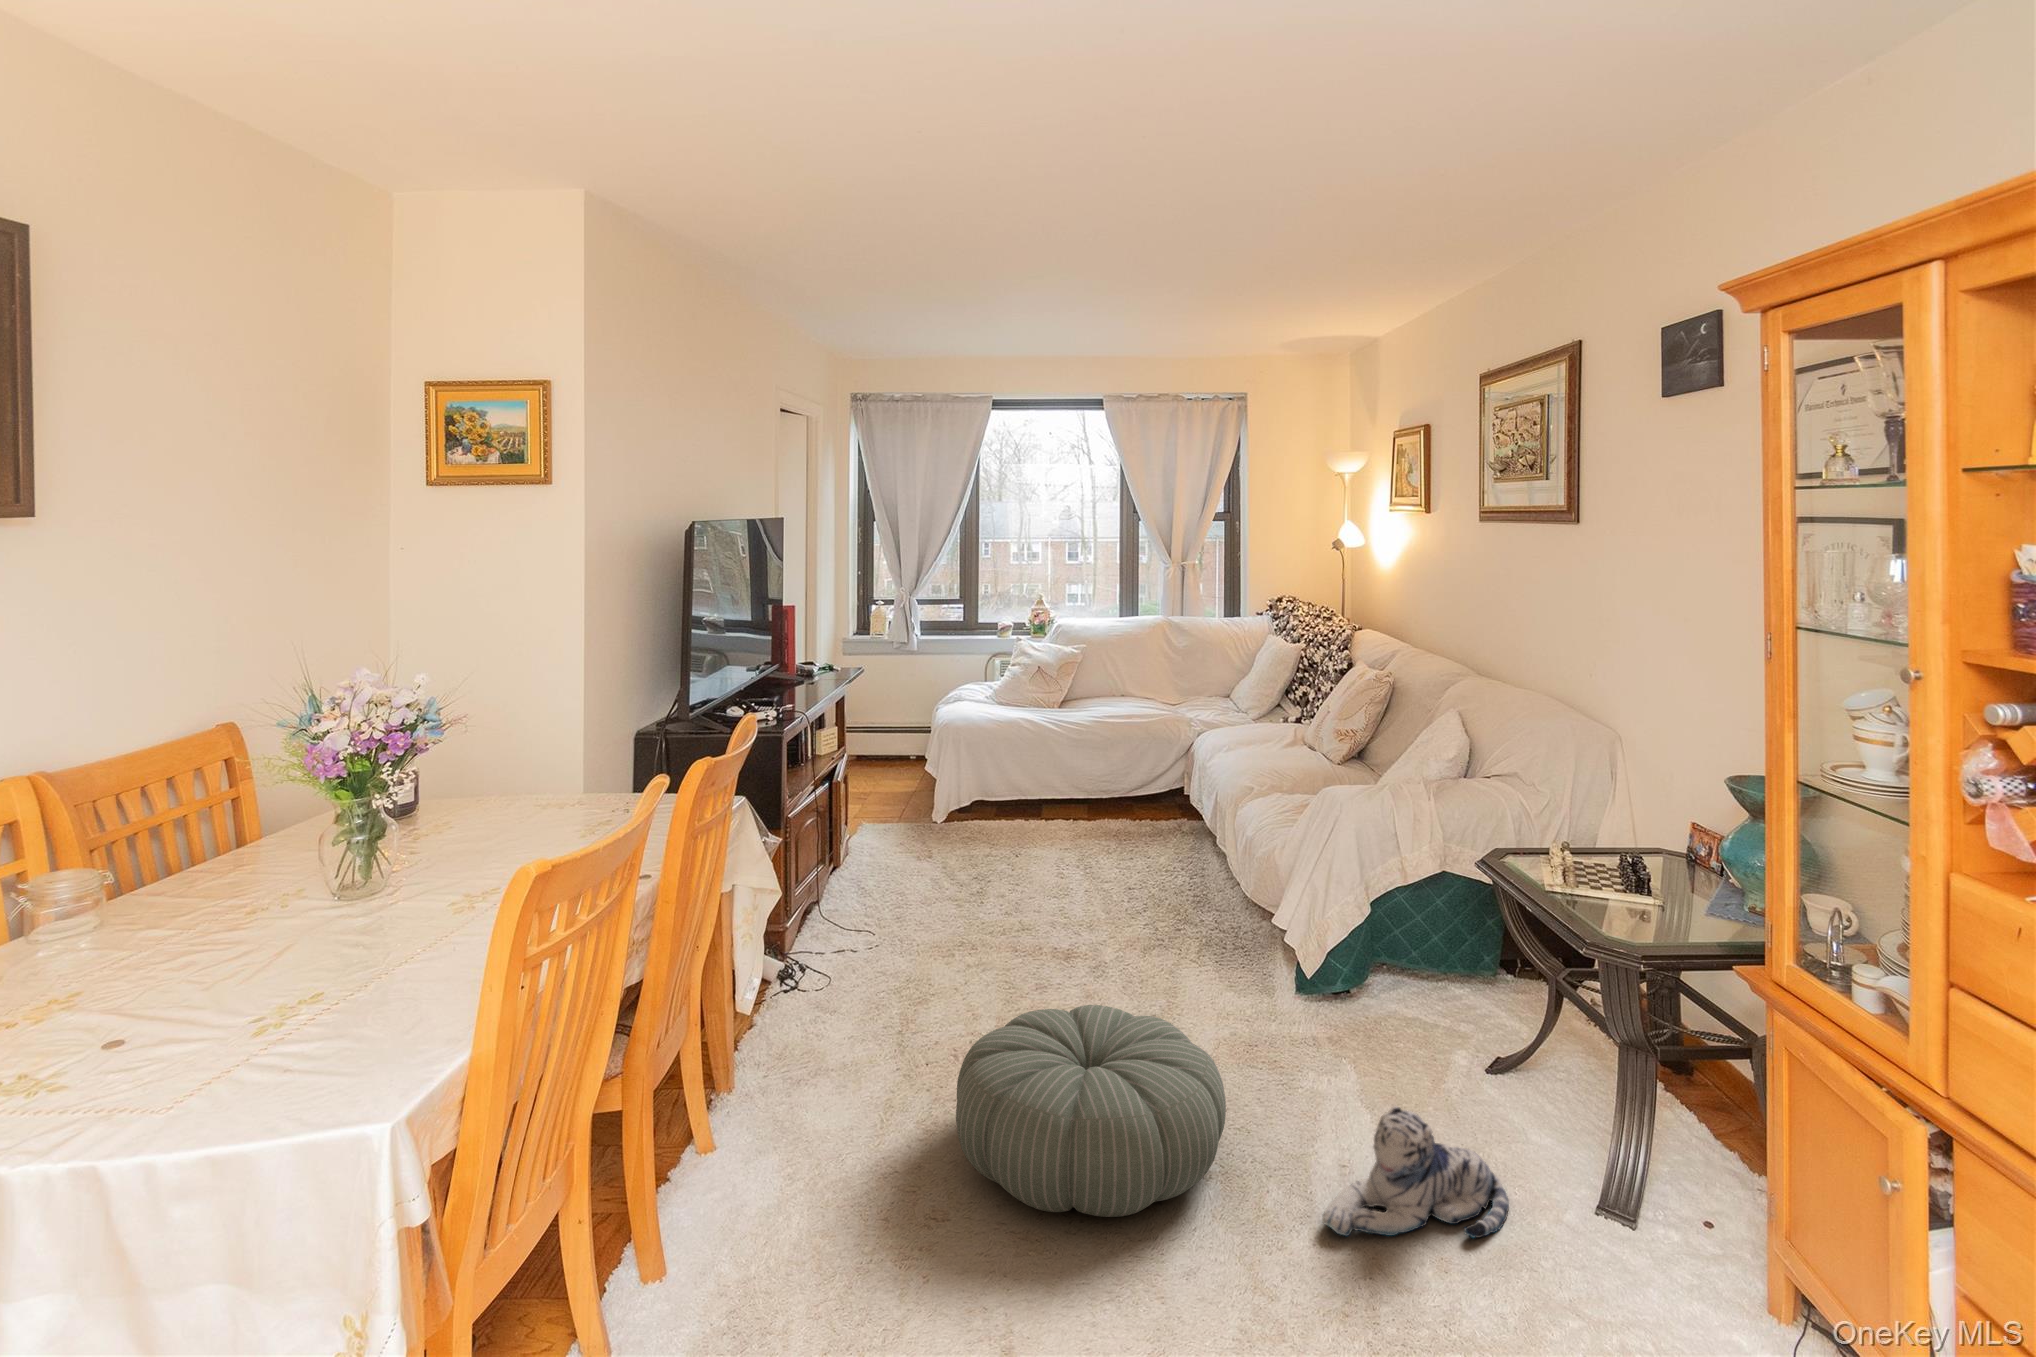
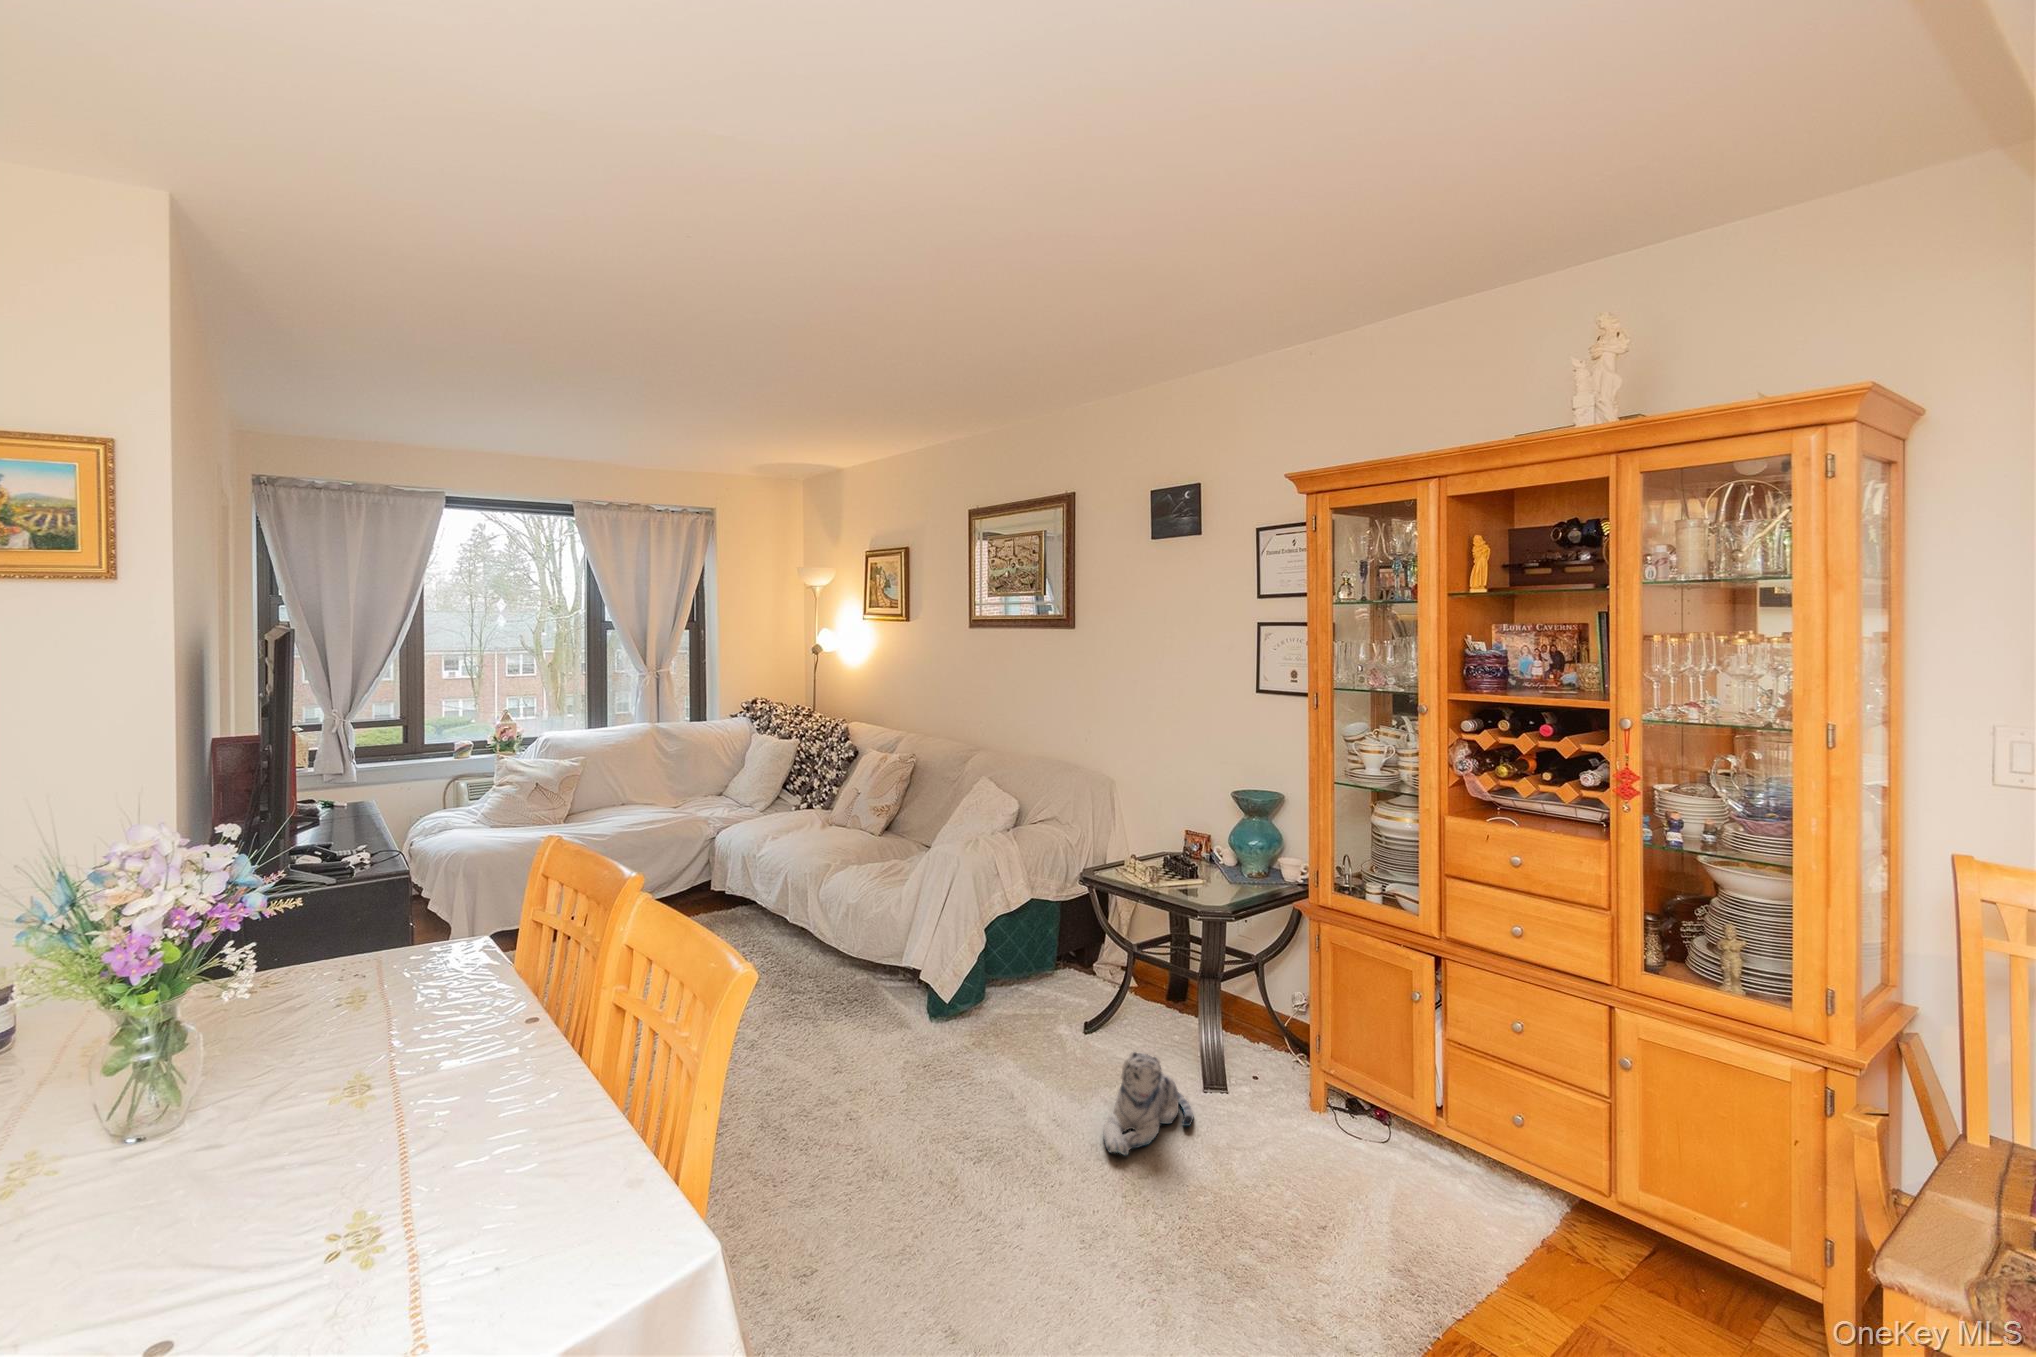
pouf: present [956,1005,1226,1217] -> none [797,1046,1030,1228]

